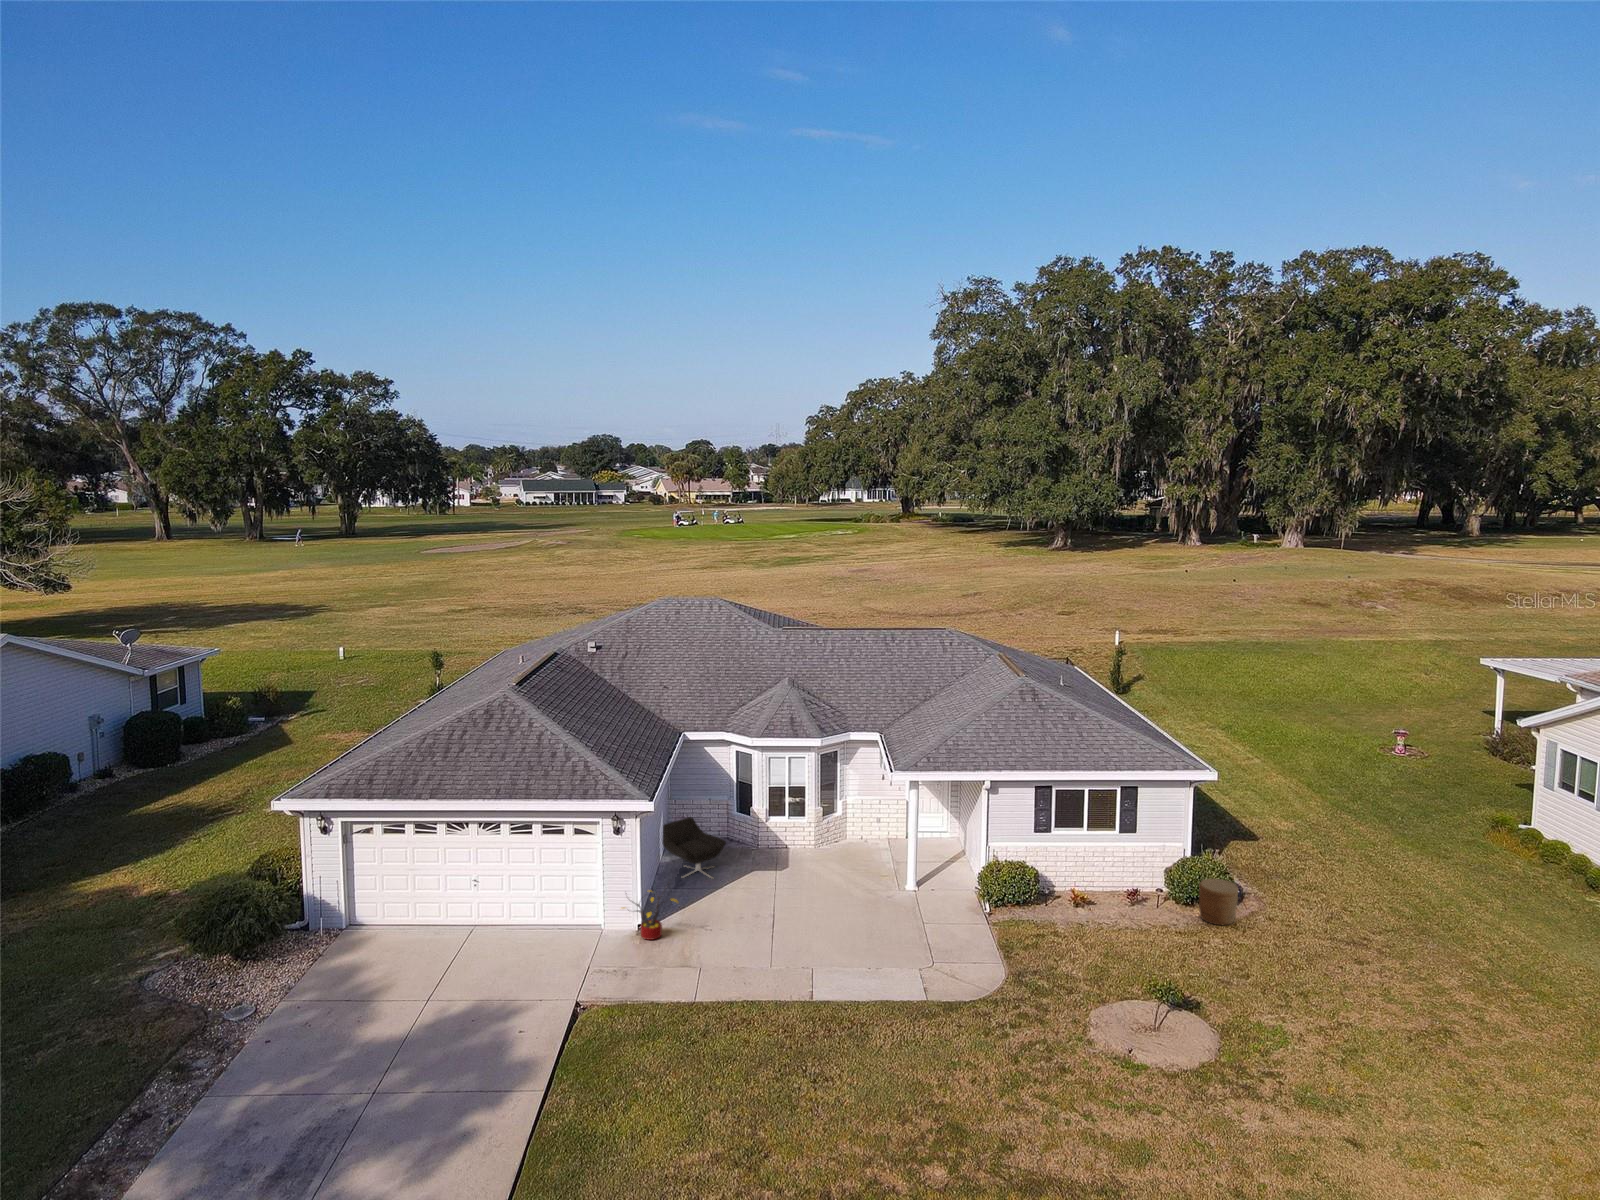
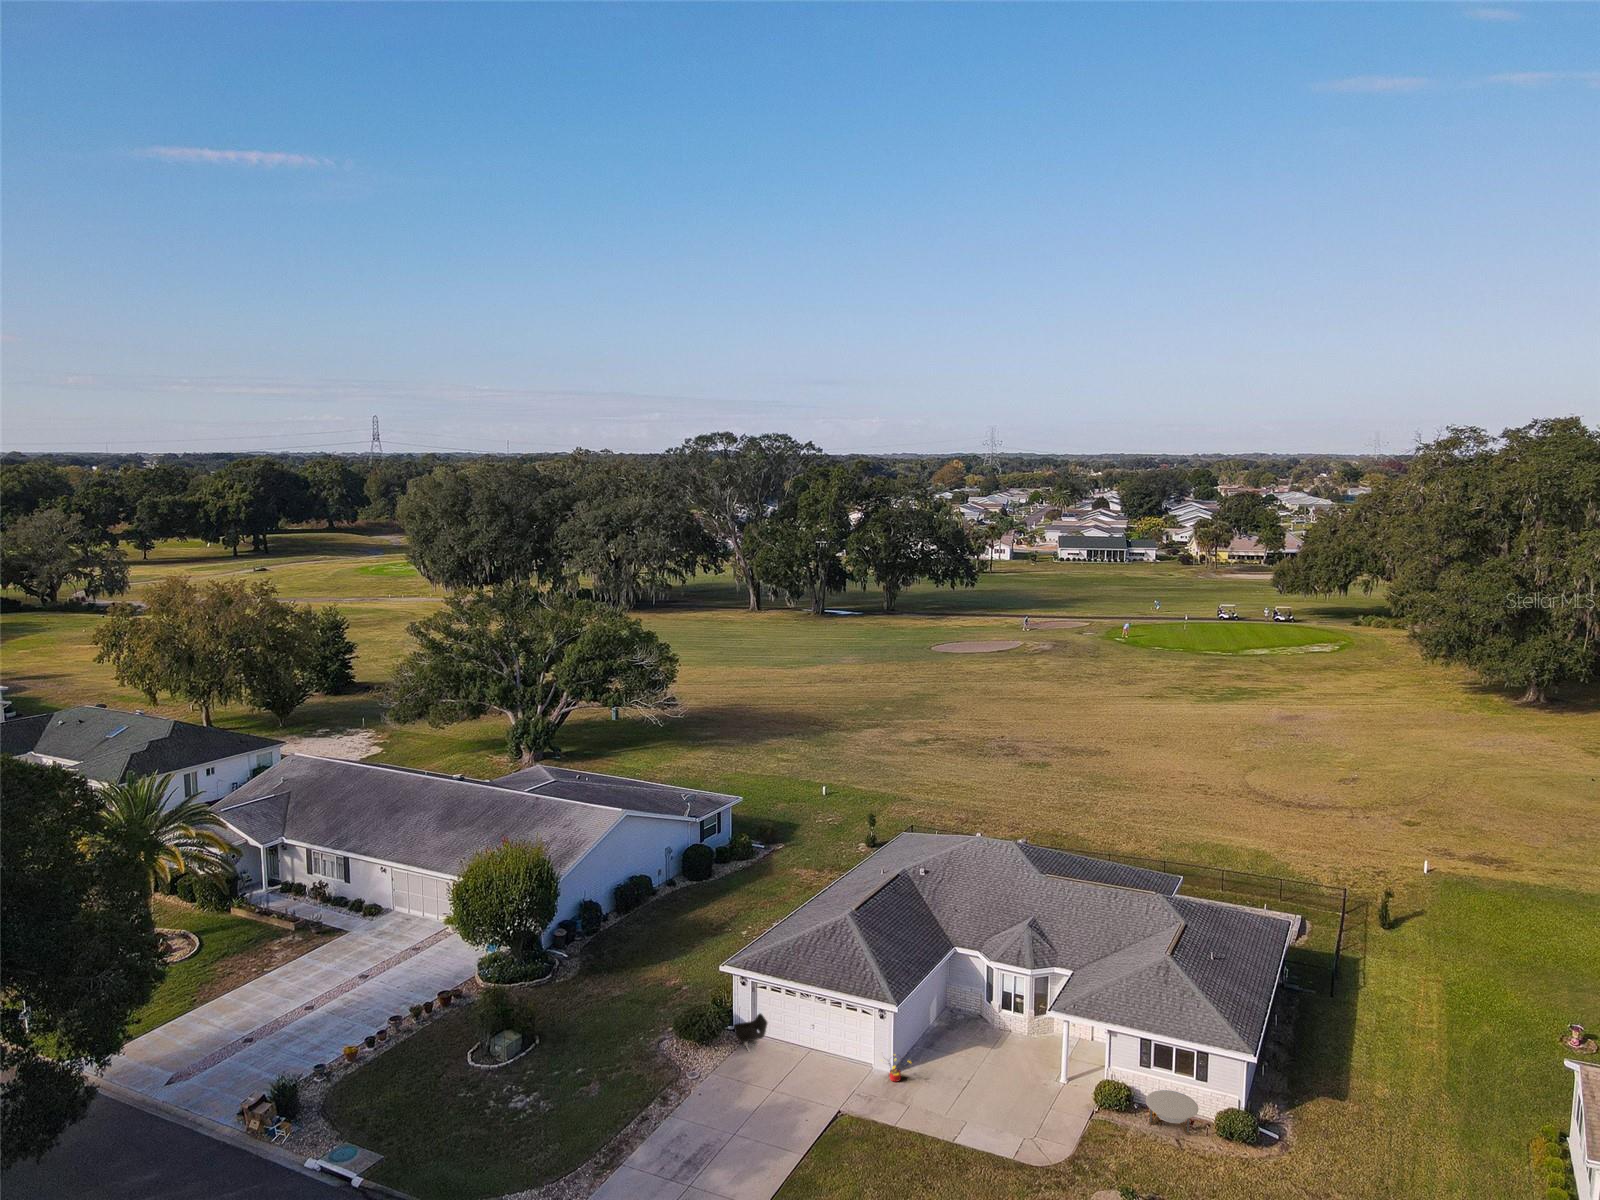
lounge chair: present [662,817,726,878] -> present [734,1014,767,1052]
round table: none [1061,857,1144,911] -> present [1146,1090,1199,1135]
woven basket: present [1199,879,1239,925] -> none [1226,1127,1251,1161]

